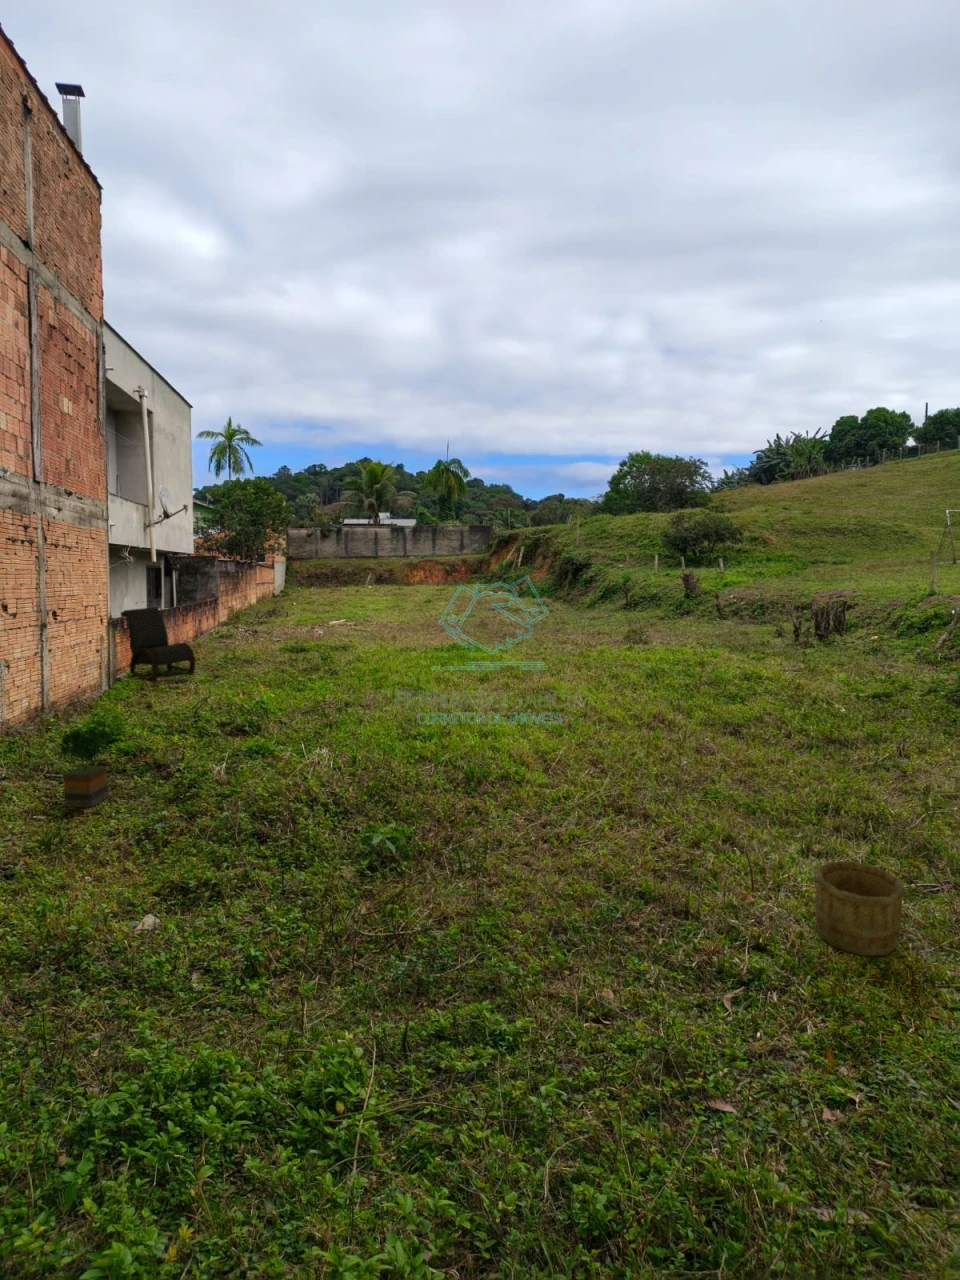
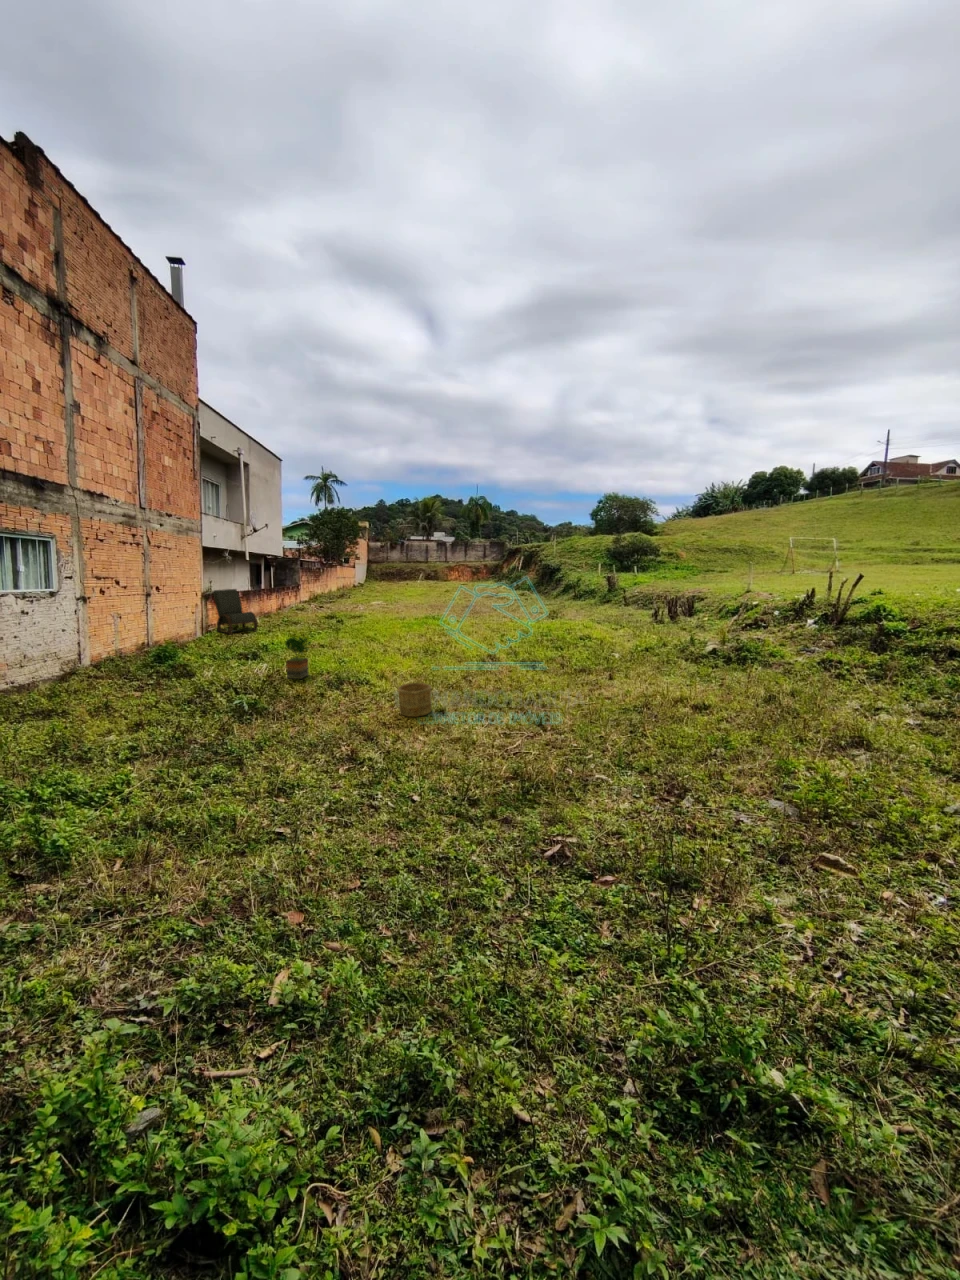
potted tree: present [60,729,111,807] -> present [285,637,310,679]
wooden bucket: present [815,862,905,956] -> present [398,683,431,717]

